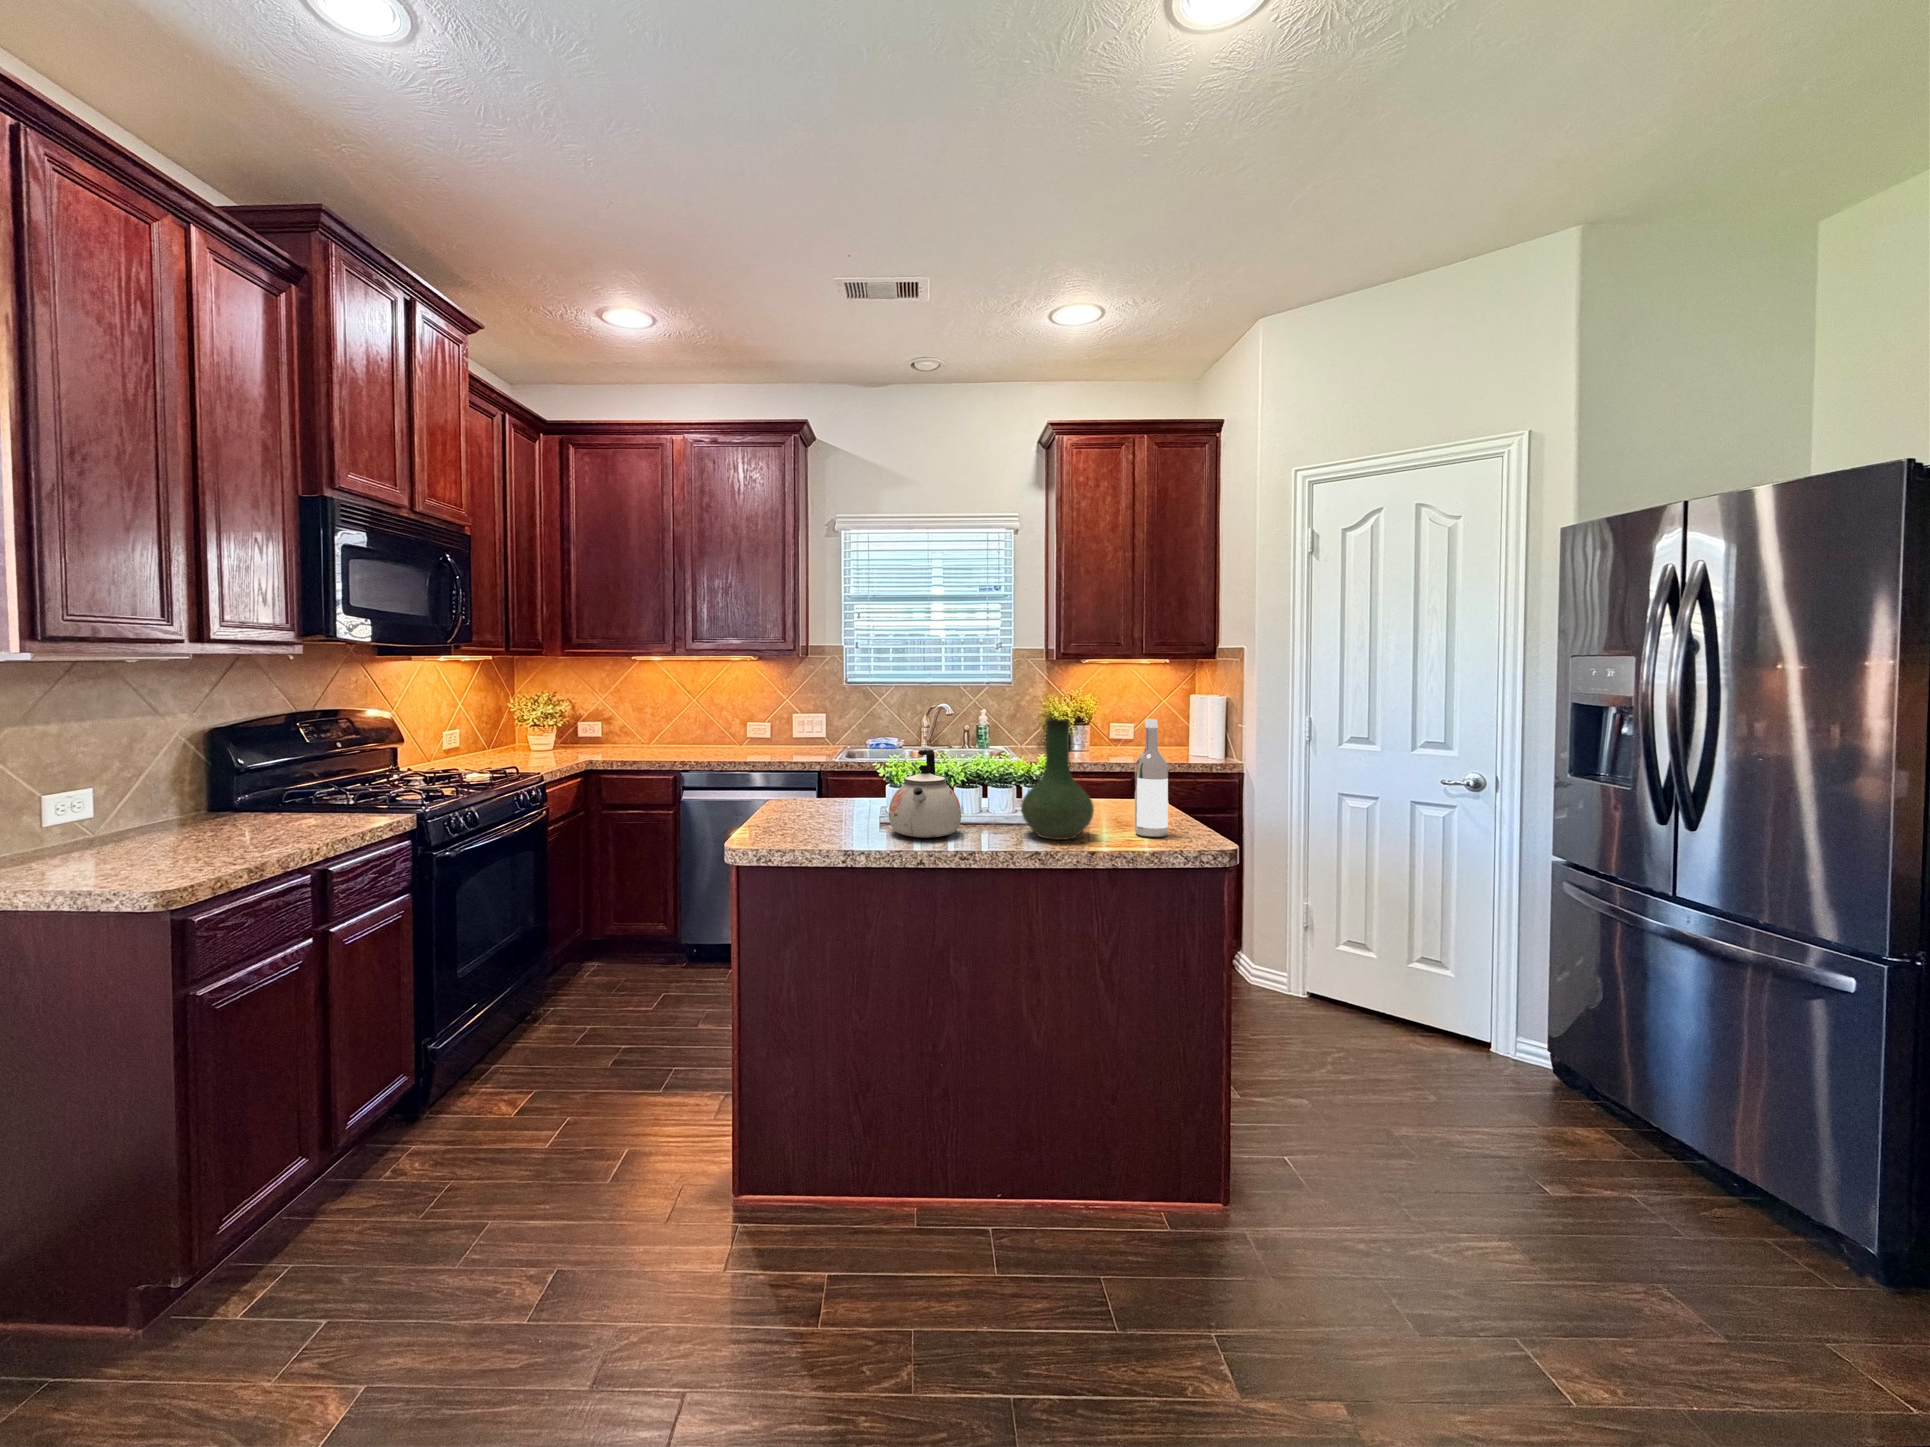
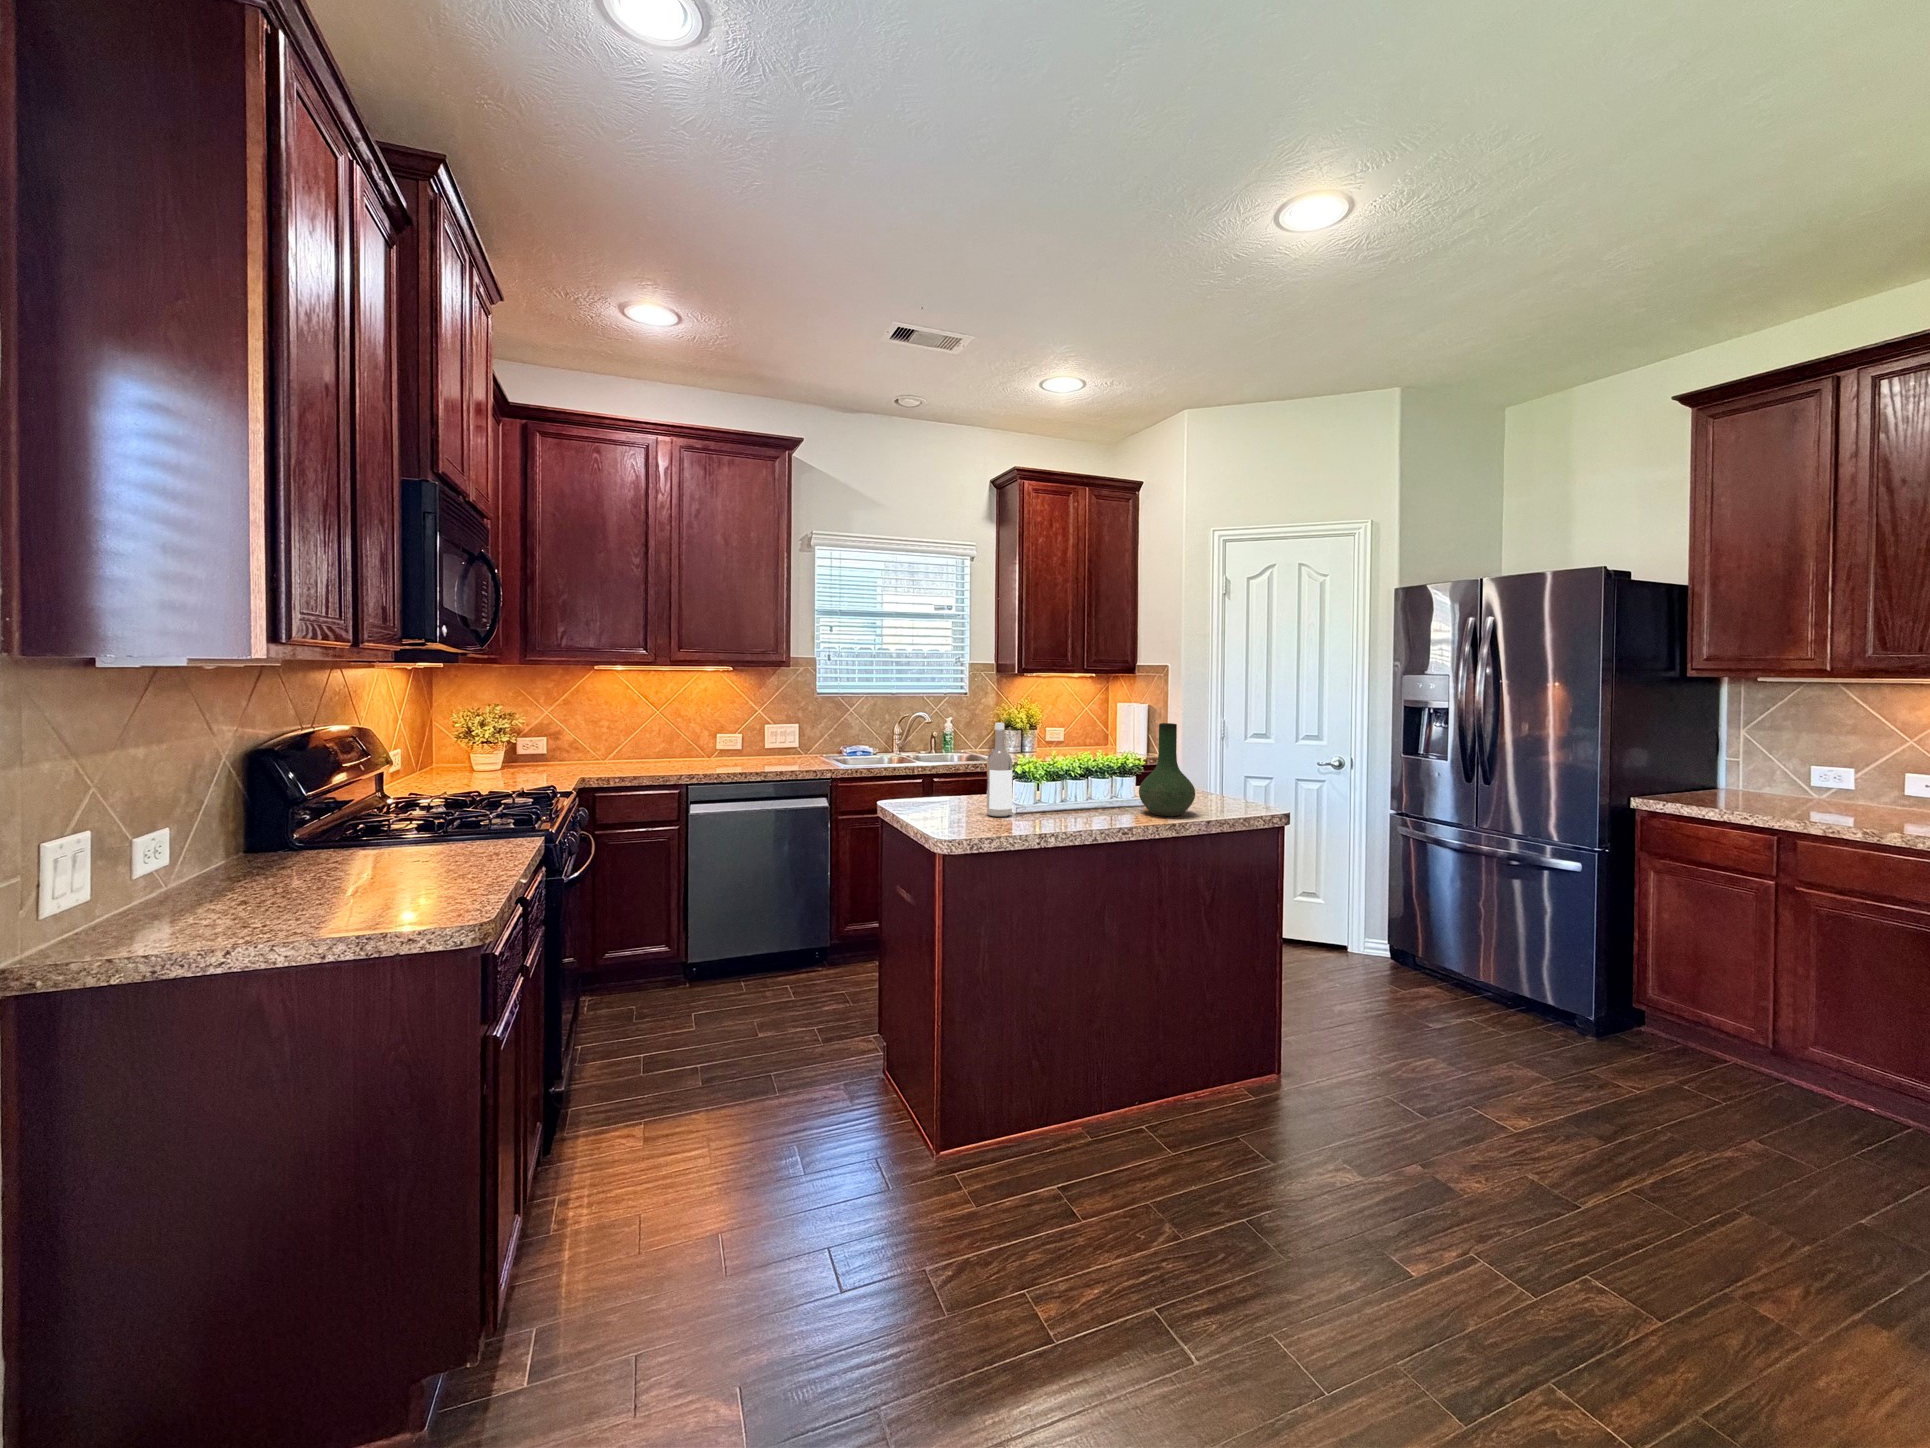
wine bottle: present [1135,719,1168,837] -> present [987,723,1013,817]
kettle: present [889,750,961,838] -> none [1045,751,1104,821]

